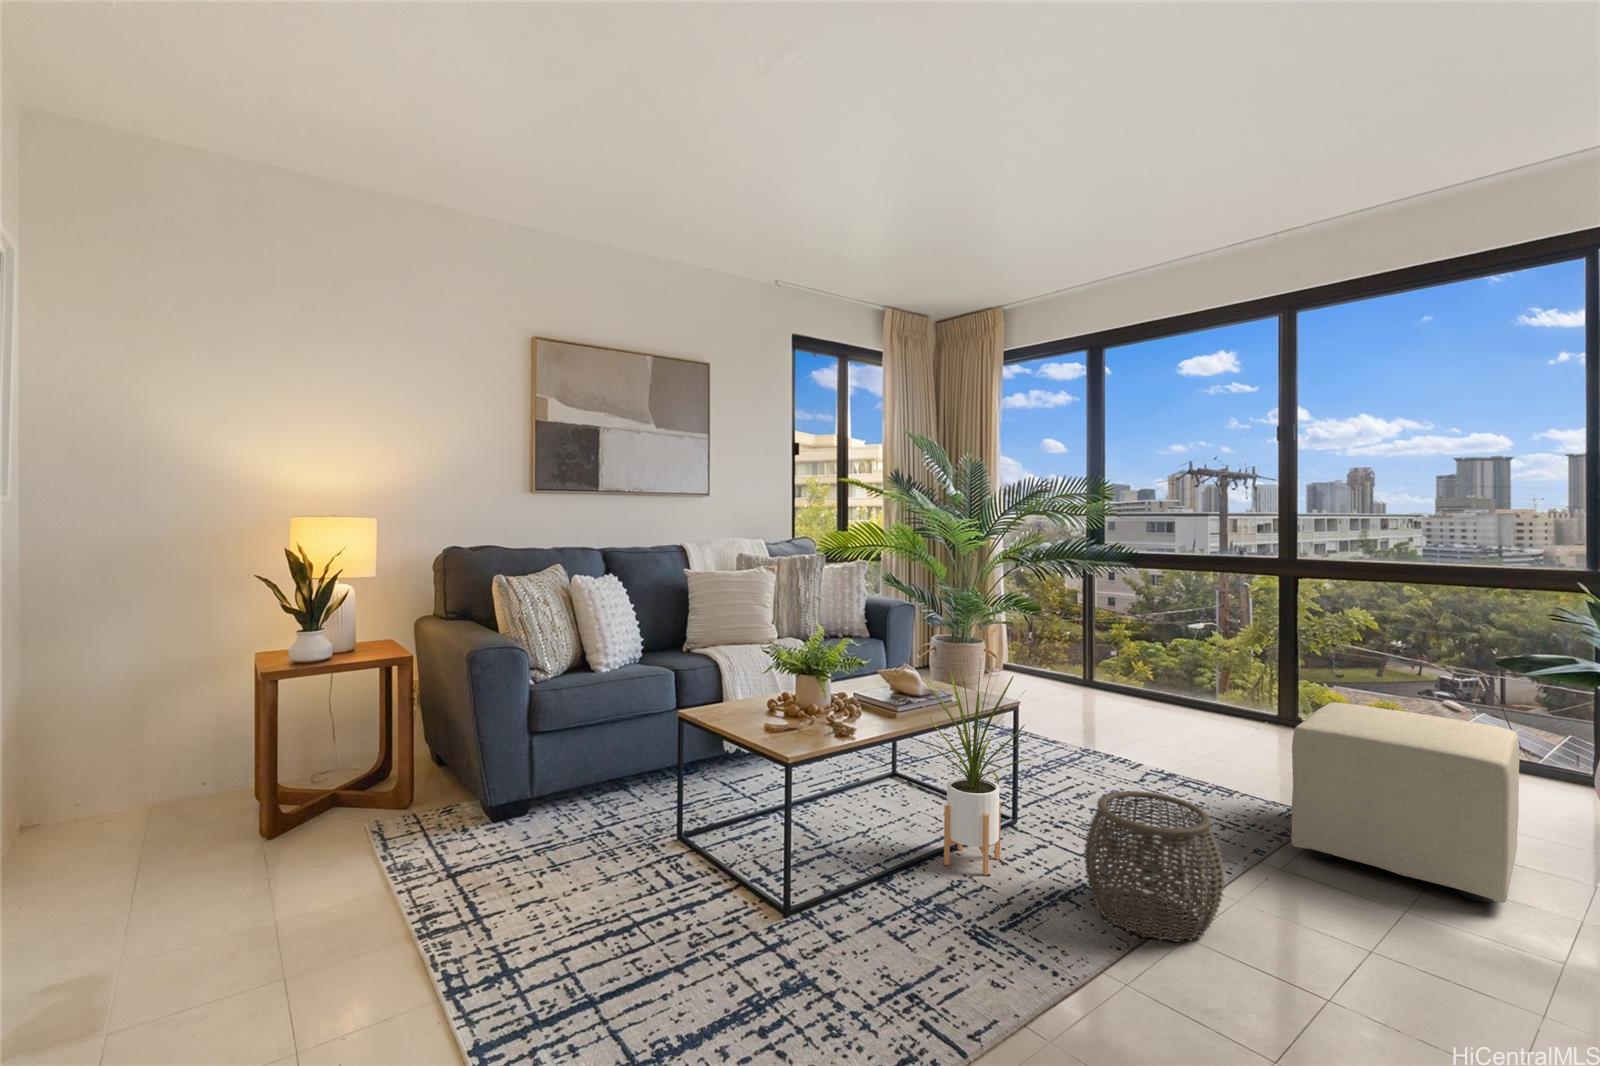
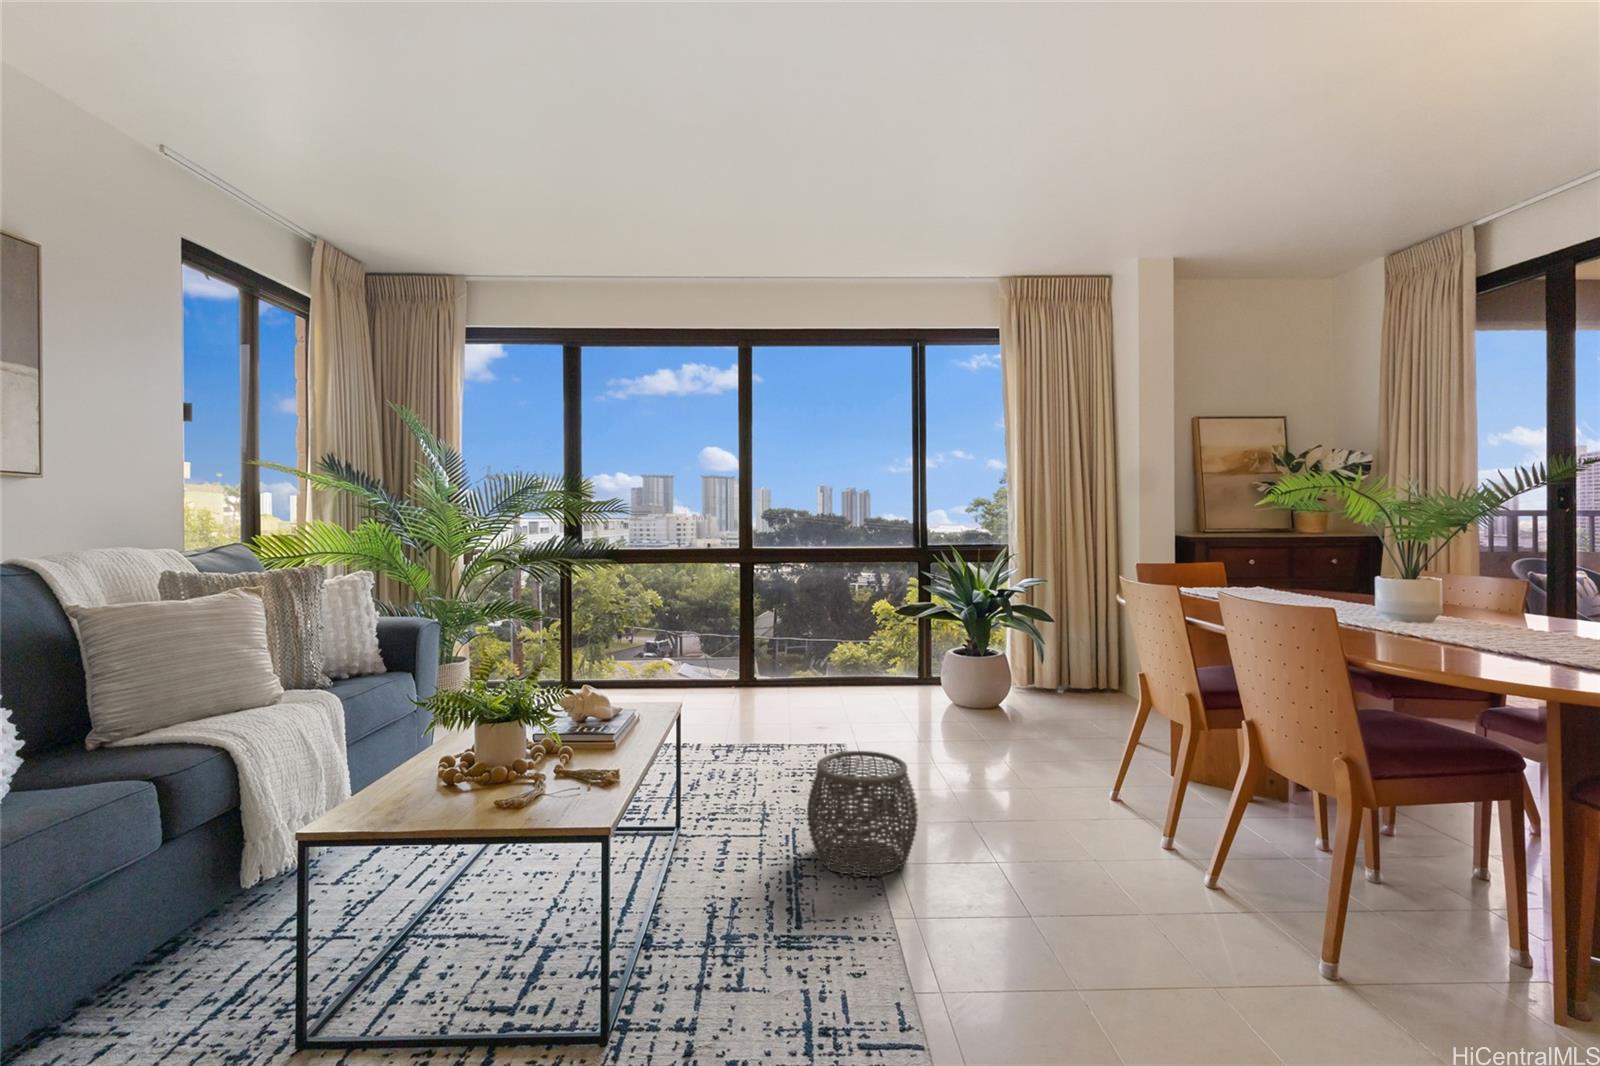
house plant: present [925,661,1025,875] -> none [634,659,753,897]
ottoman: present [1291,702,1520,903] -> none [847,653,986,773]

